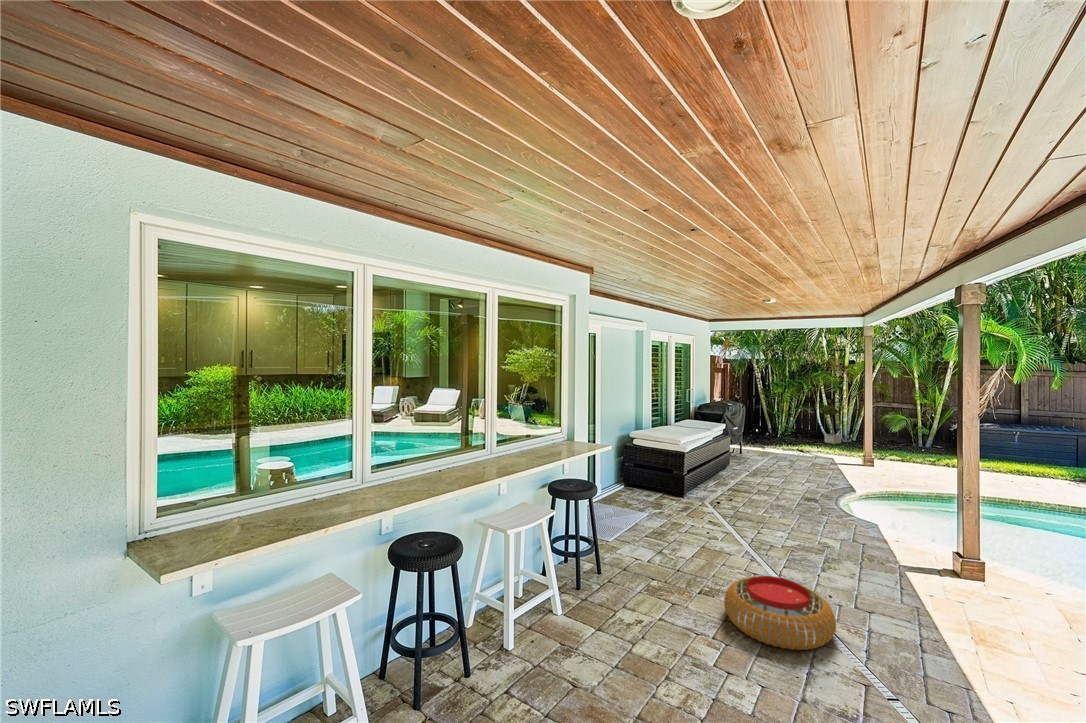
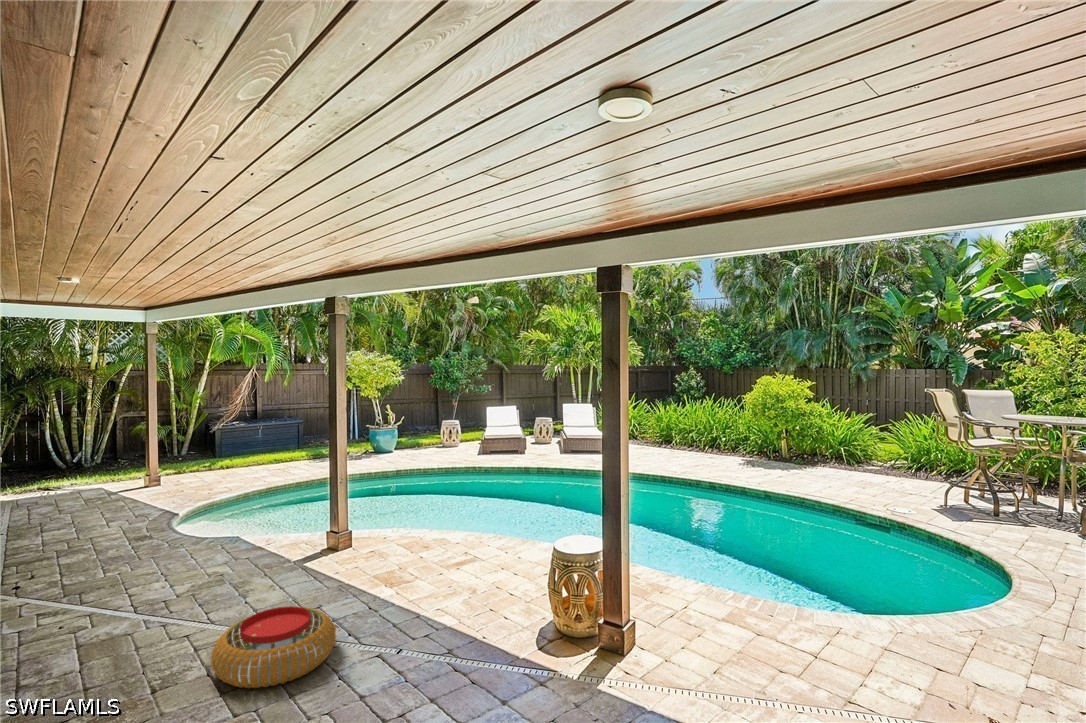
potted tree: present [822,405,841,444] -> none [54,422,83,473]

